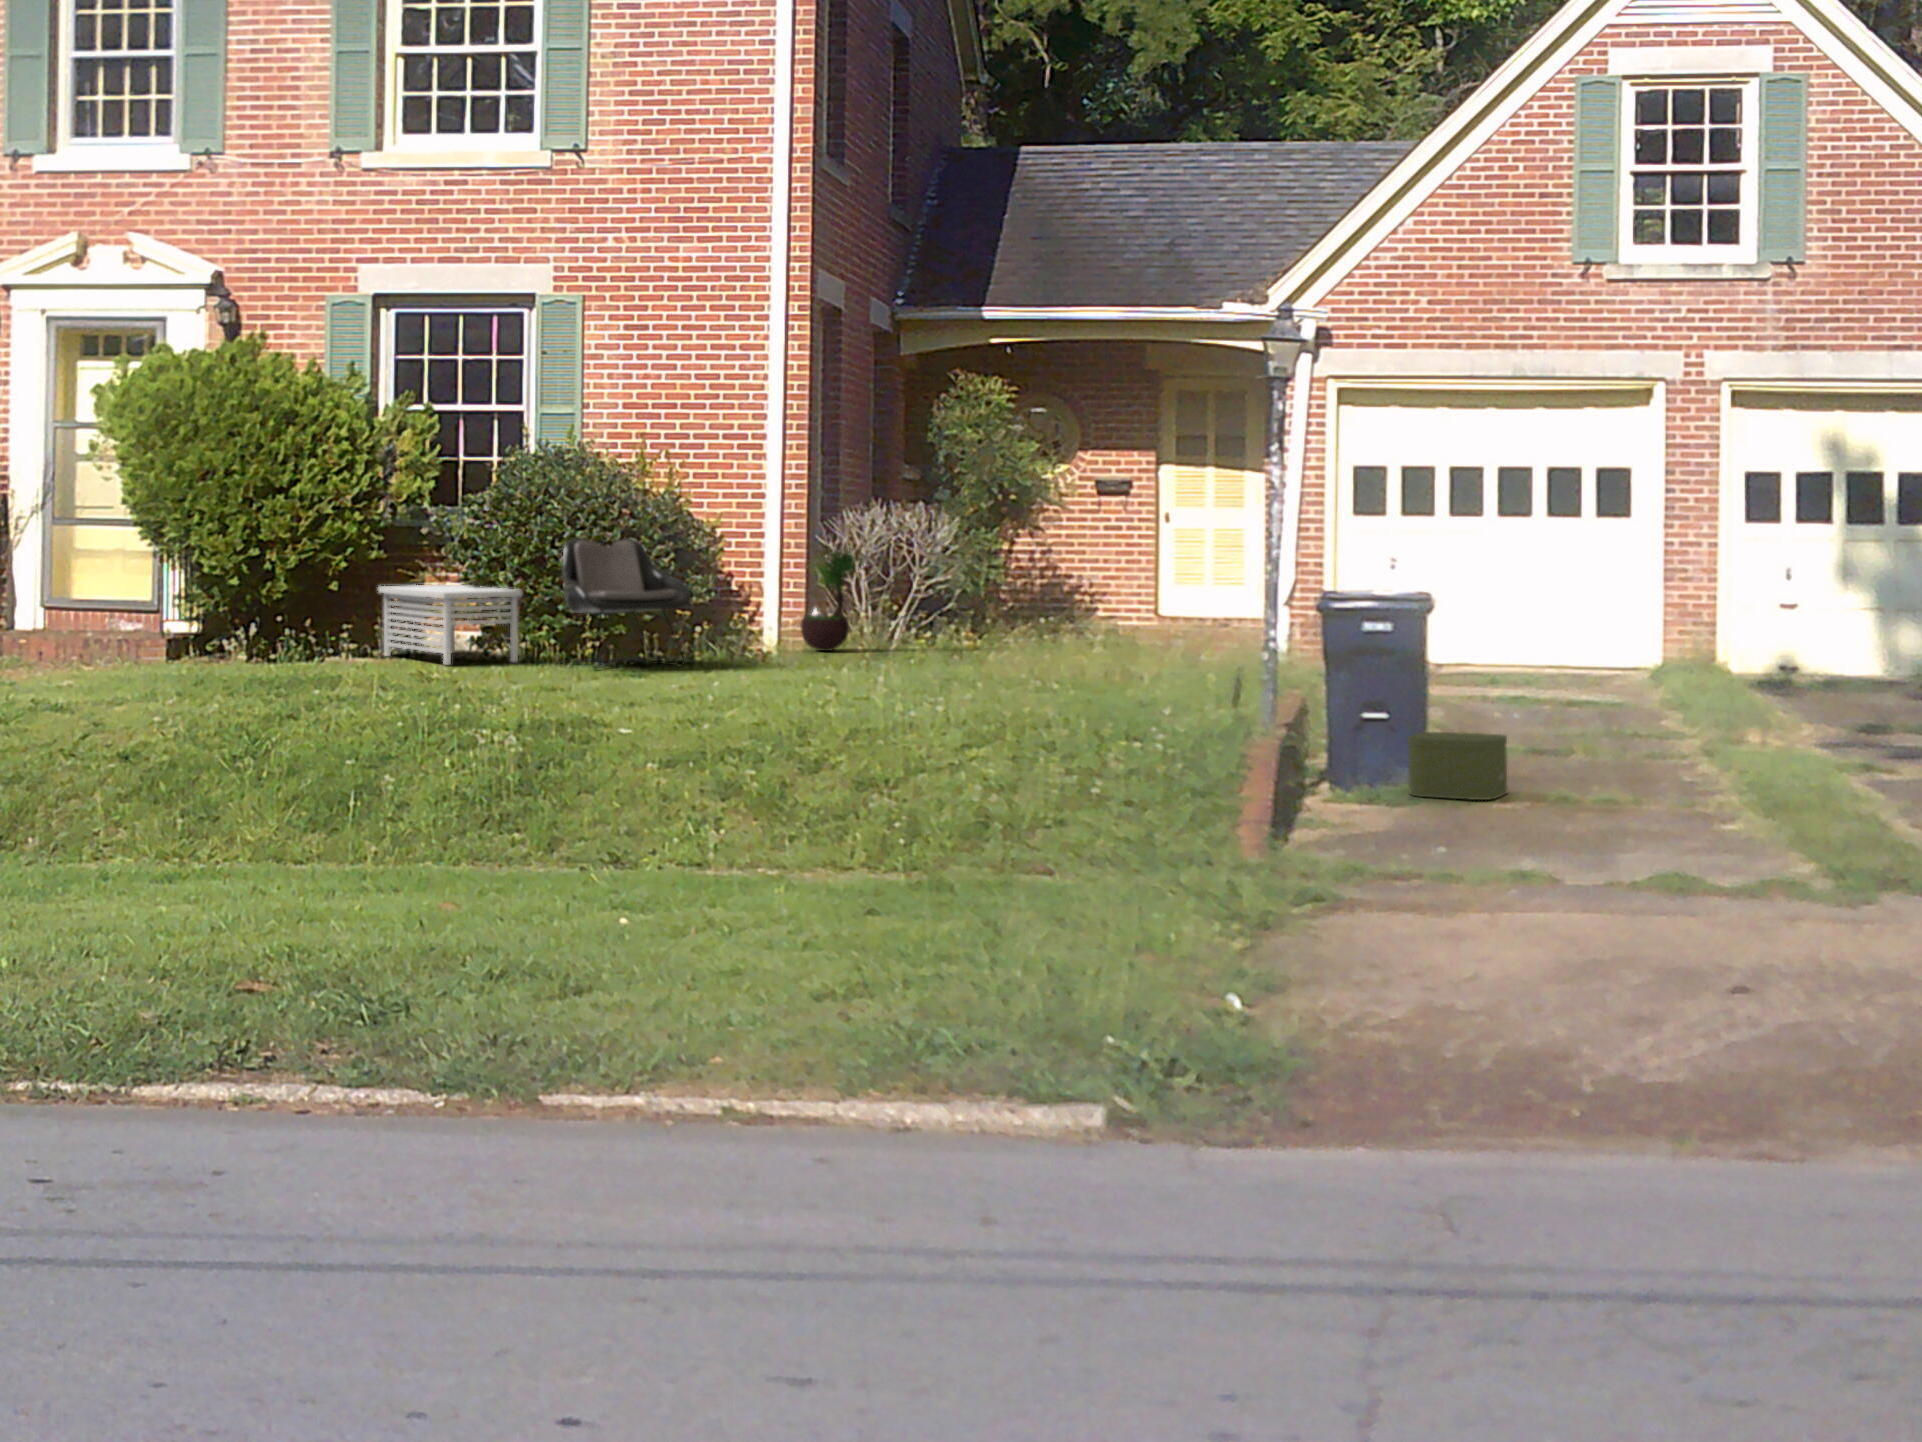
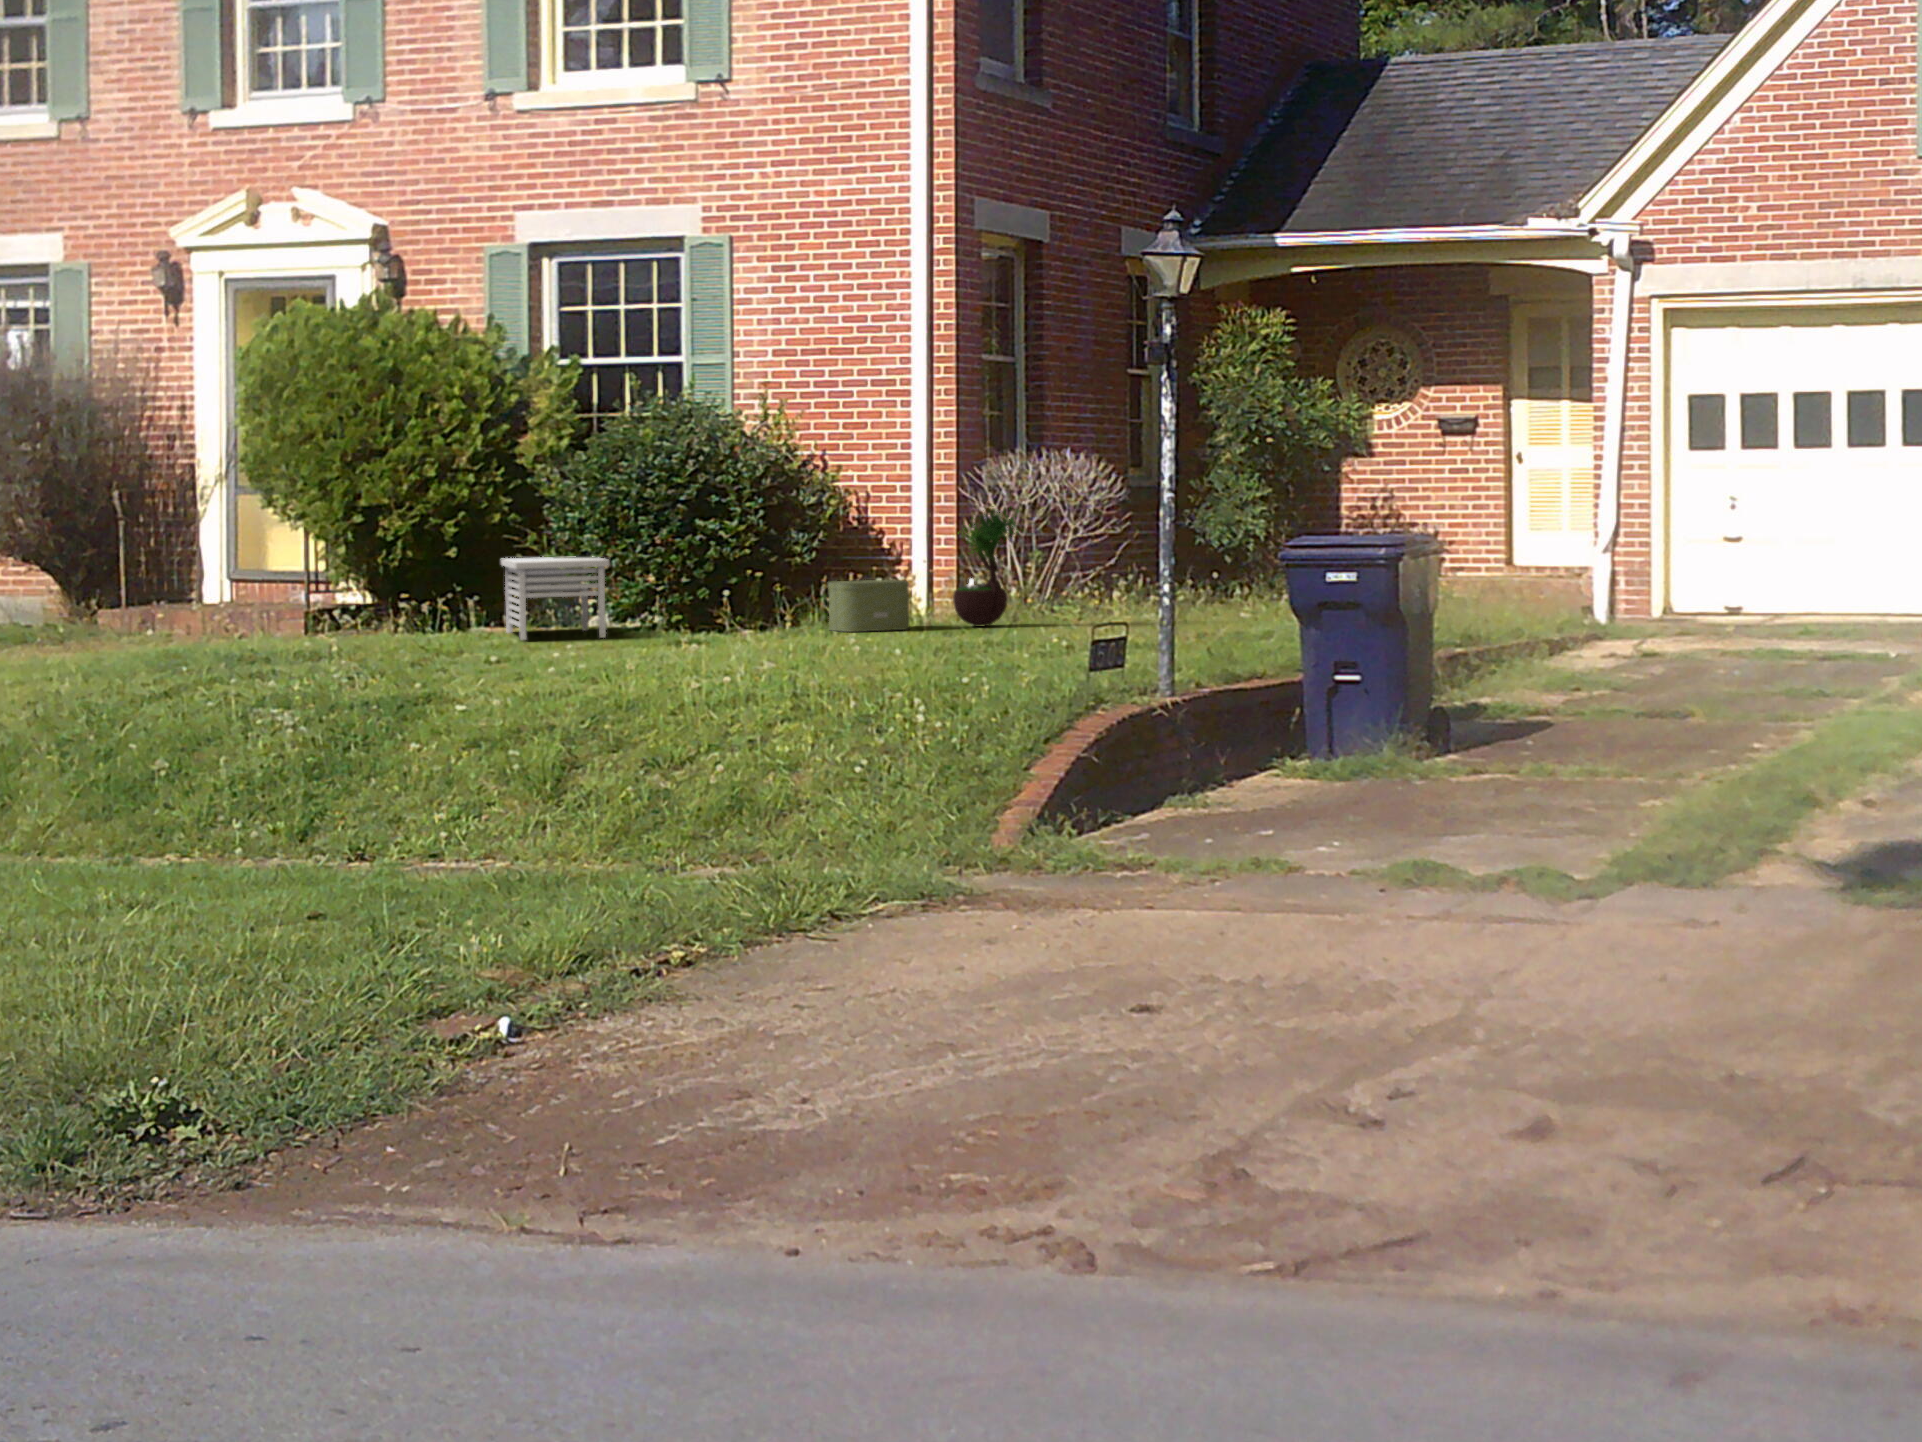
lounge chair: present [558,538,691,669] -> none [634,499,765,644]
storage box: present [1407,732,1507,800] -> present [828,580,910,632]

